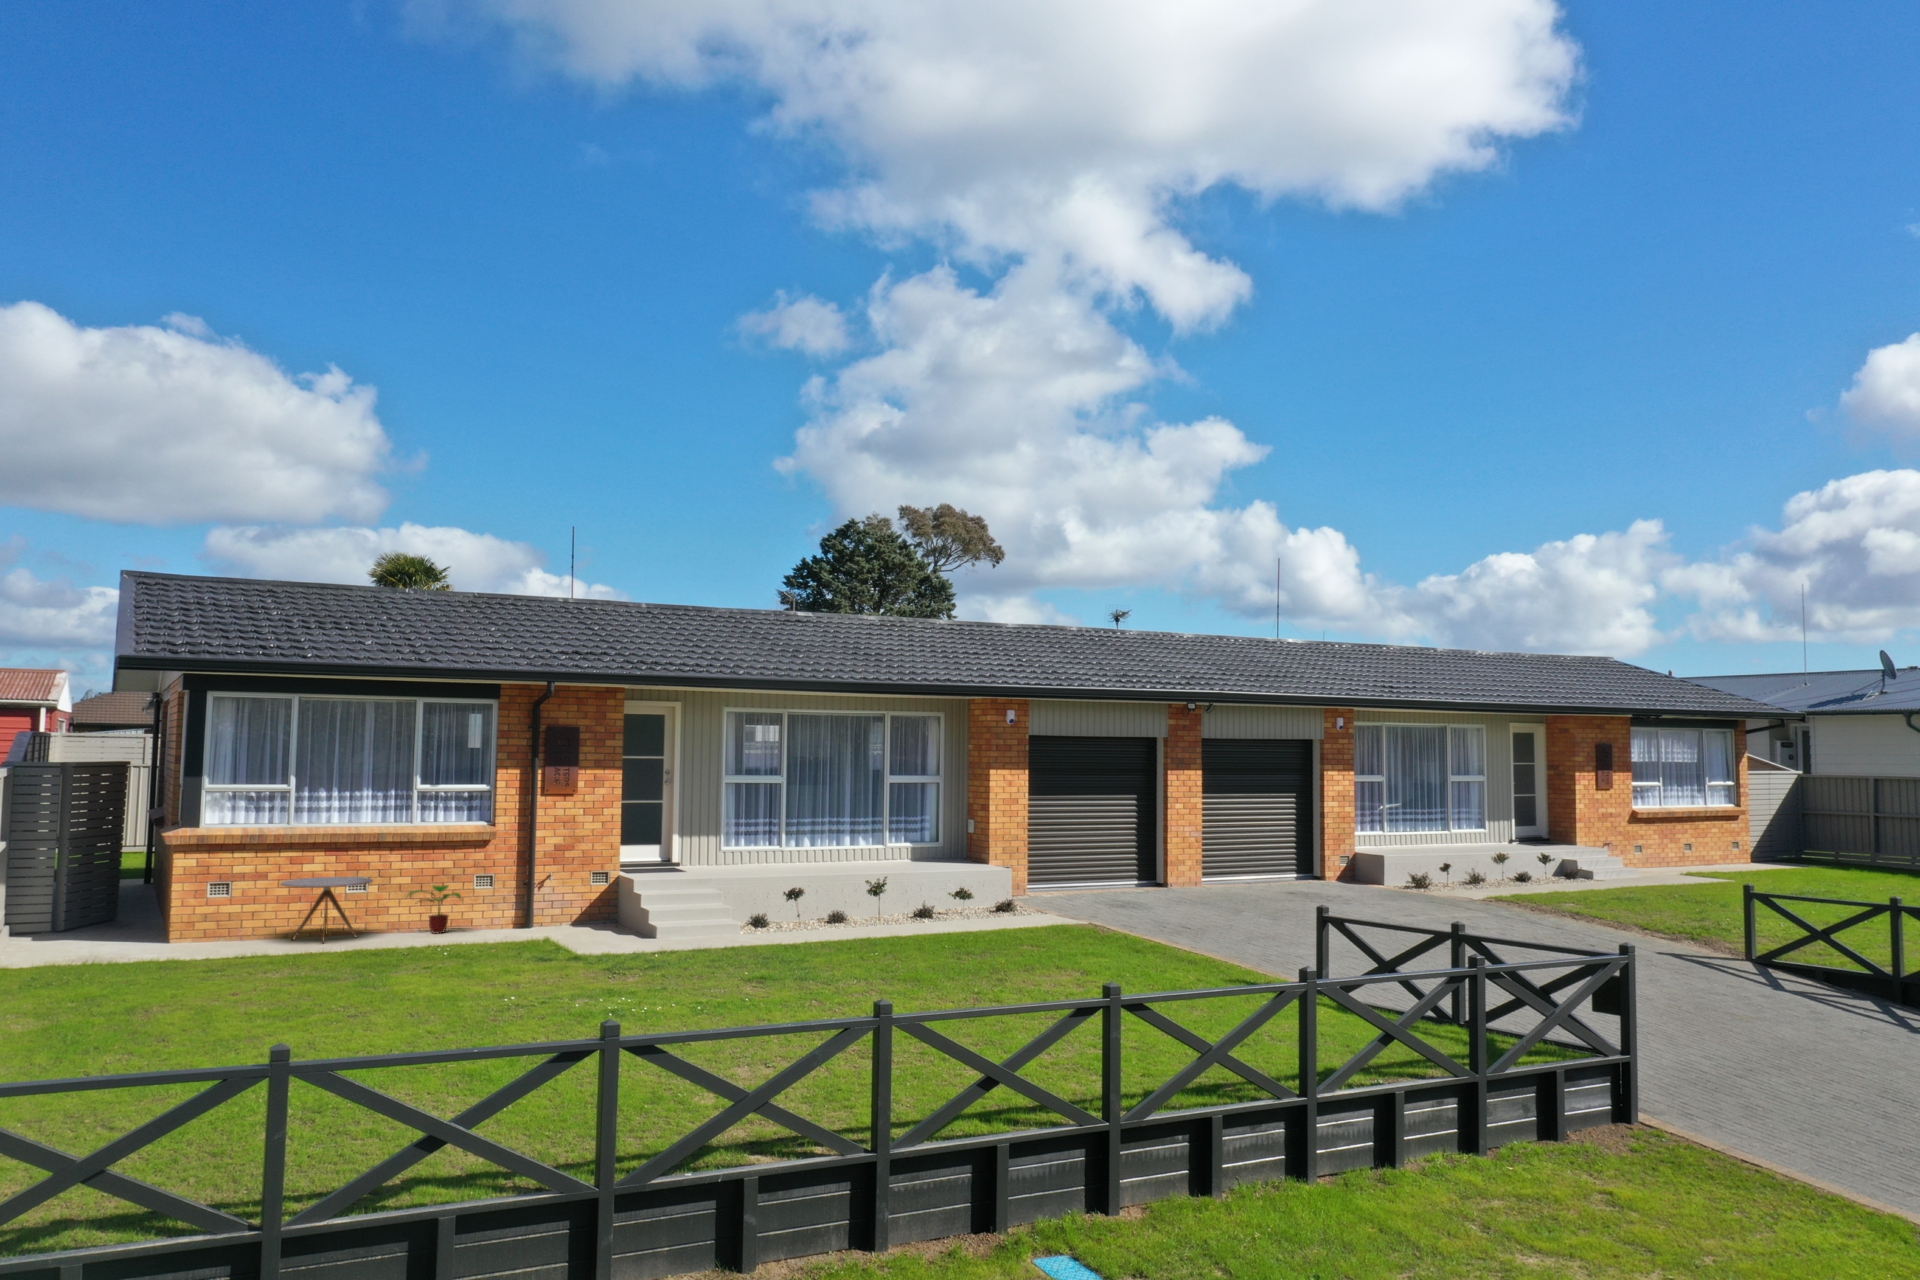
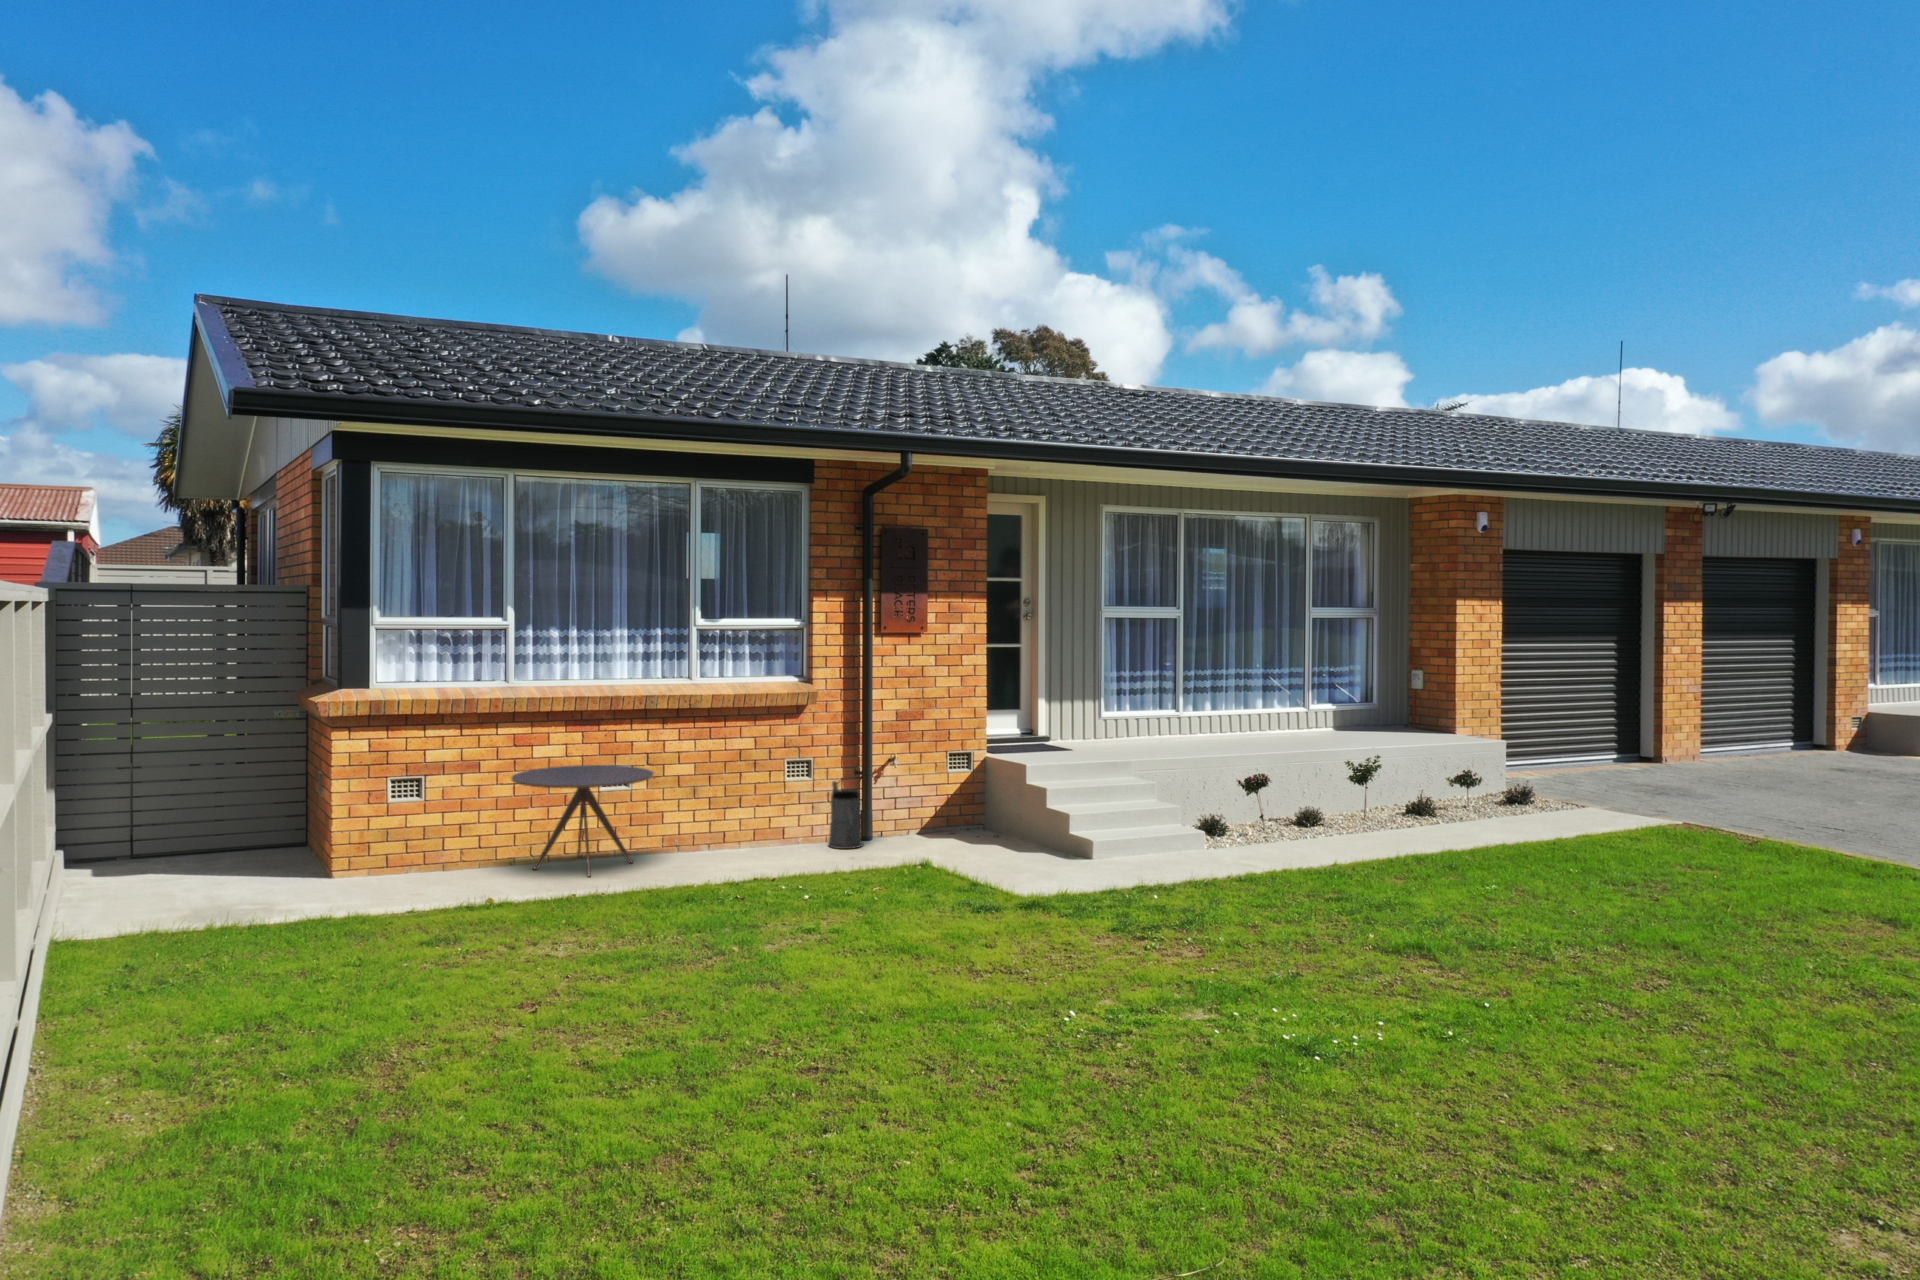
potted plant: present [409,885,461,934] -> none [700,776,787,854]
watering can: none [493,886,517,932] -> present [828,780,862,849]

